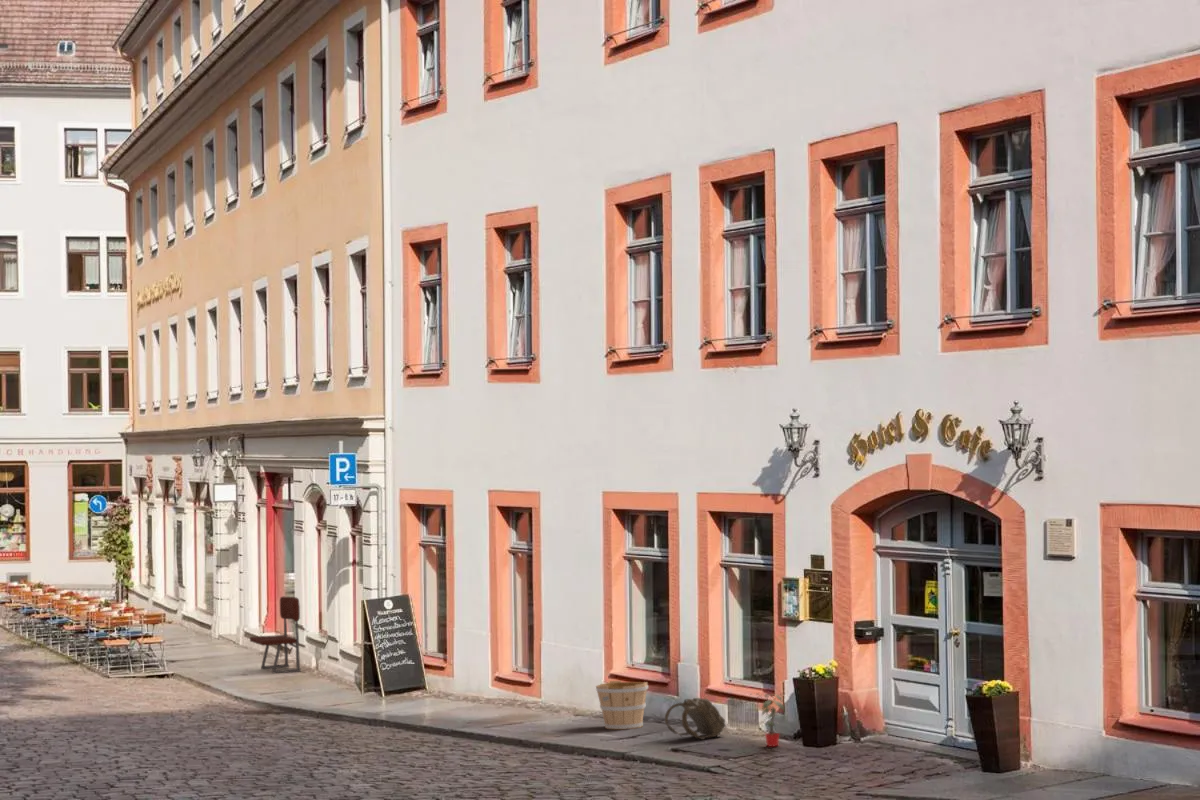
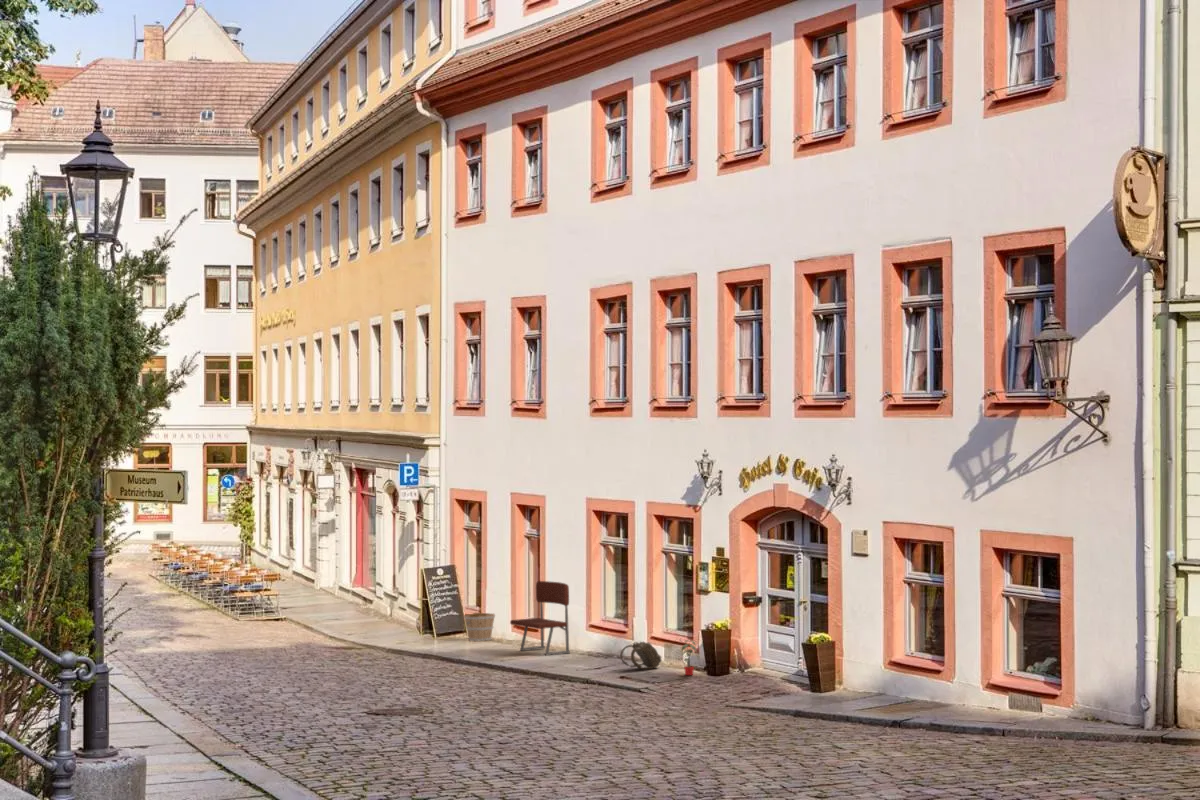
bench: present [250,597,301,673] -> present [510,581,570,655]
wooden bucket: present [596,681,648,730] -> present [464,613,495,641]

